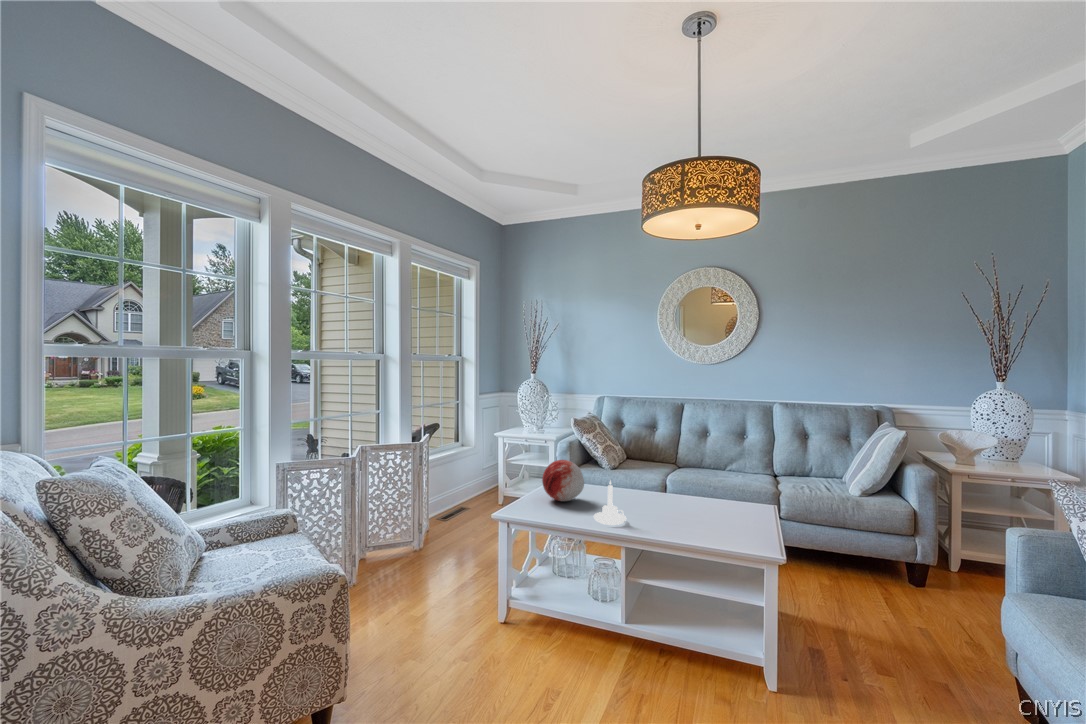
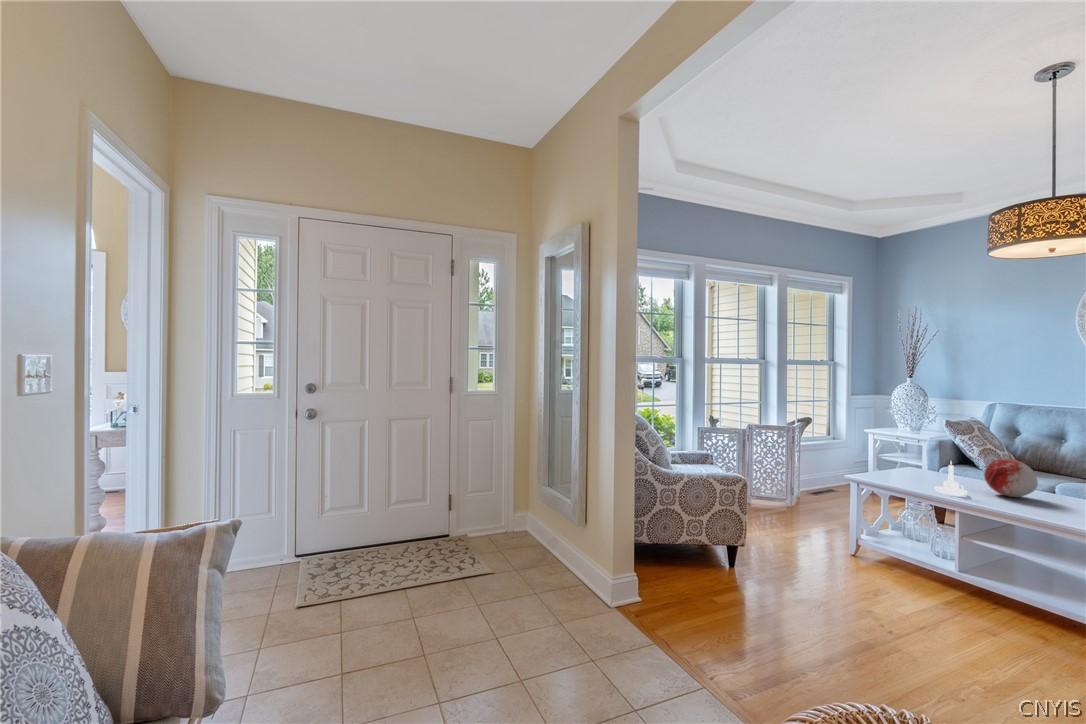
decorative orb: present [542,460,584,501] -> present [984,459,1038,497]

